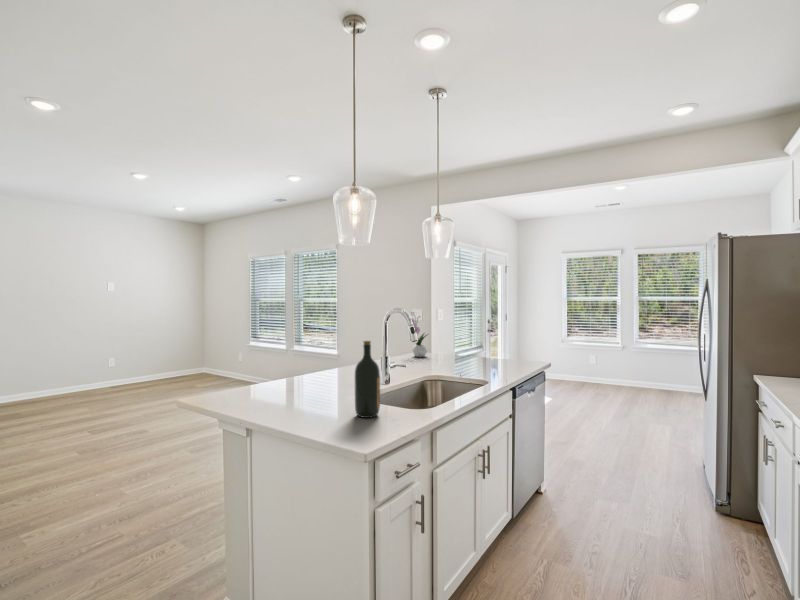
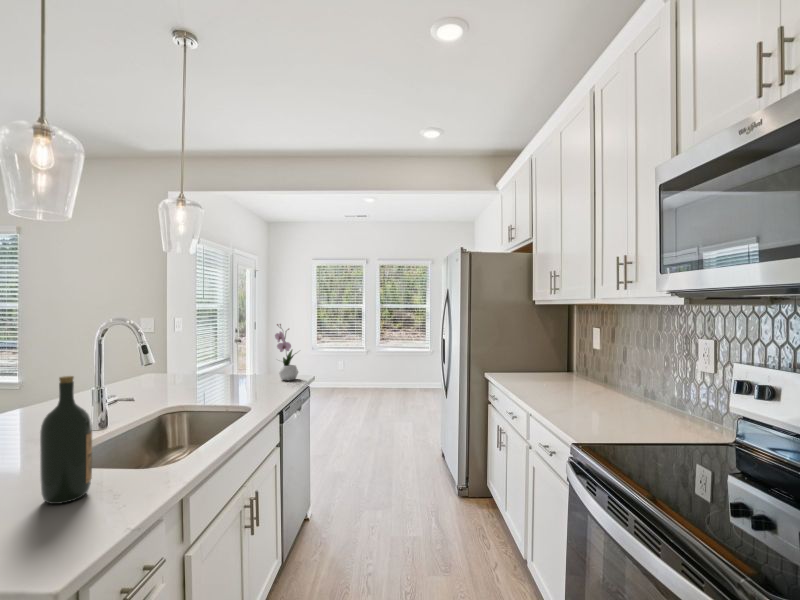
flower arrangement: present [412,316,427,357] -> present [275,324,298,380]

